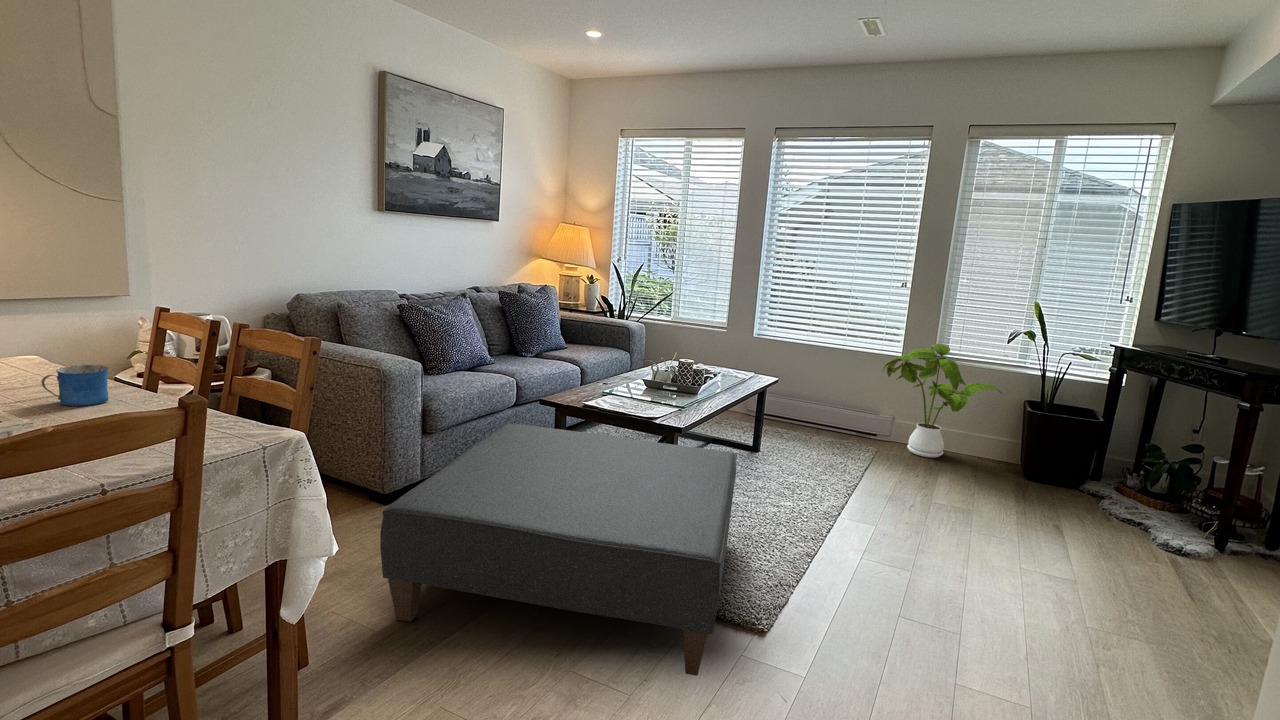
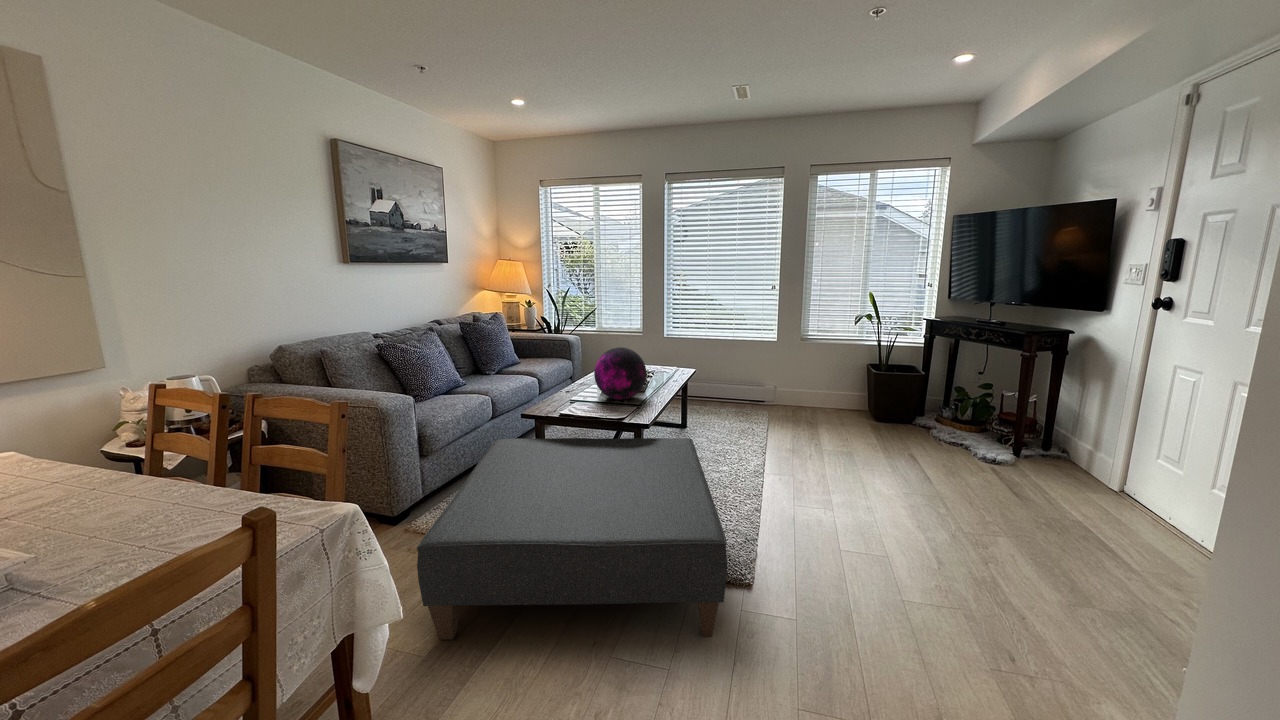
decorative orb: none [635,335,699,399] -> present [594,347,646,400]
house plant: present [883,343,1002,457] -> none [768,330,853,414]
mug: present [41,365,109,406] -> none [37,464,121,515]

